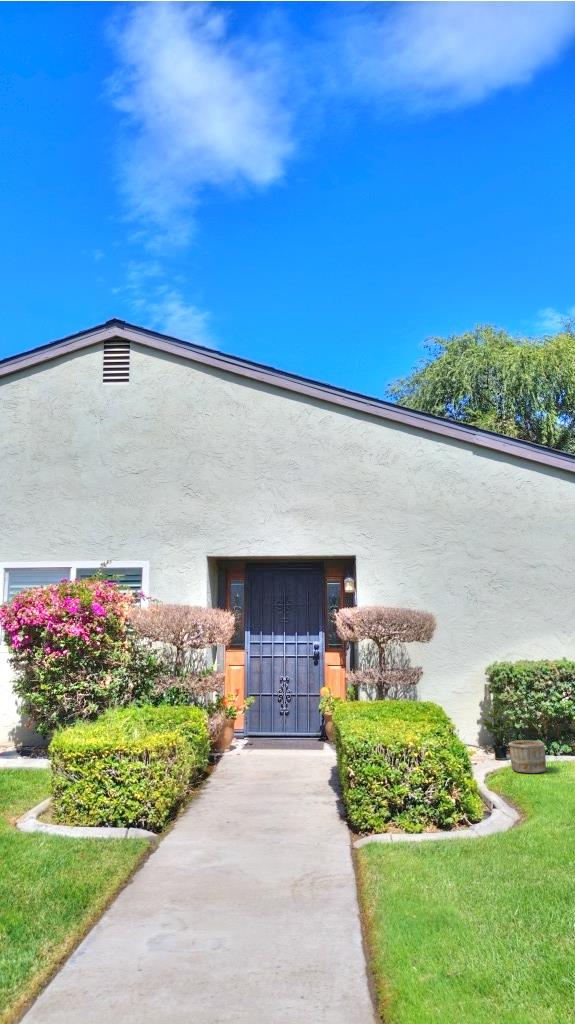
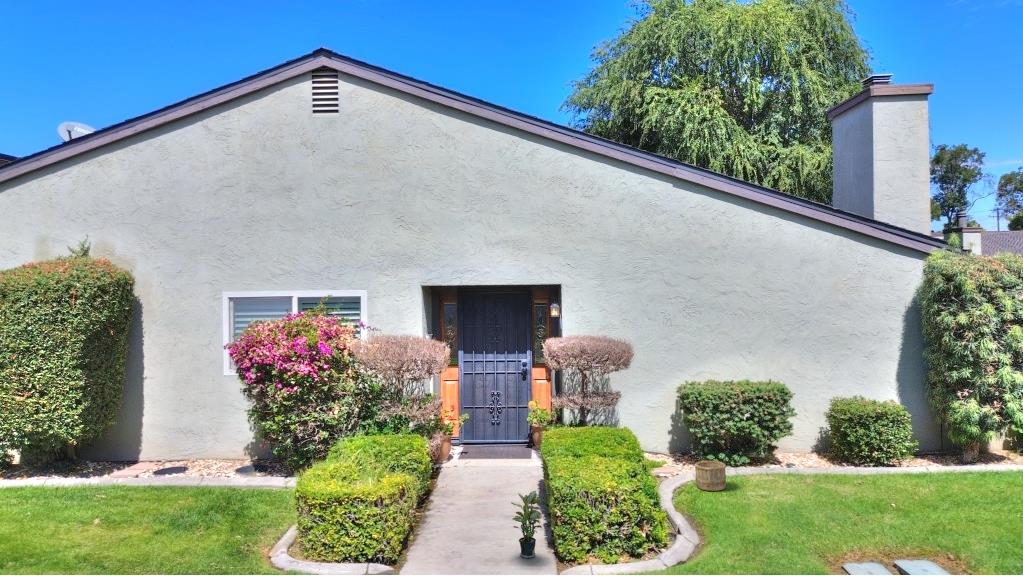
potted plant: present [483,704,513,760] -> present [511,491,546,558]

